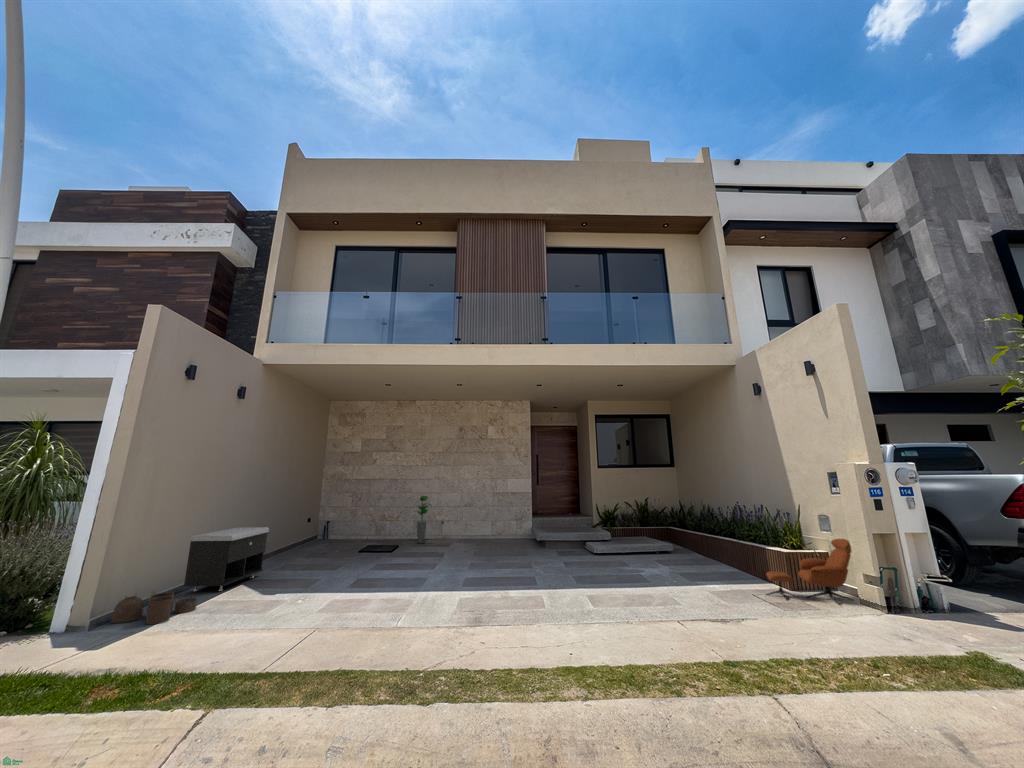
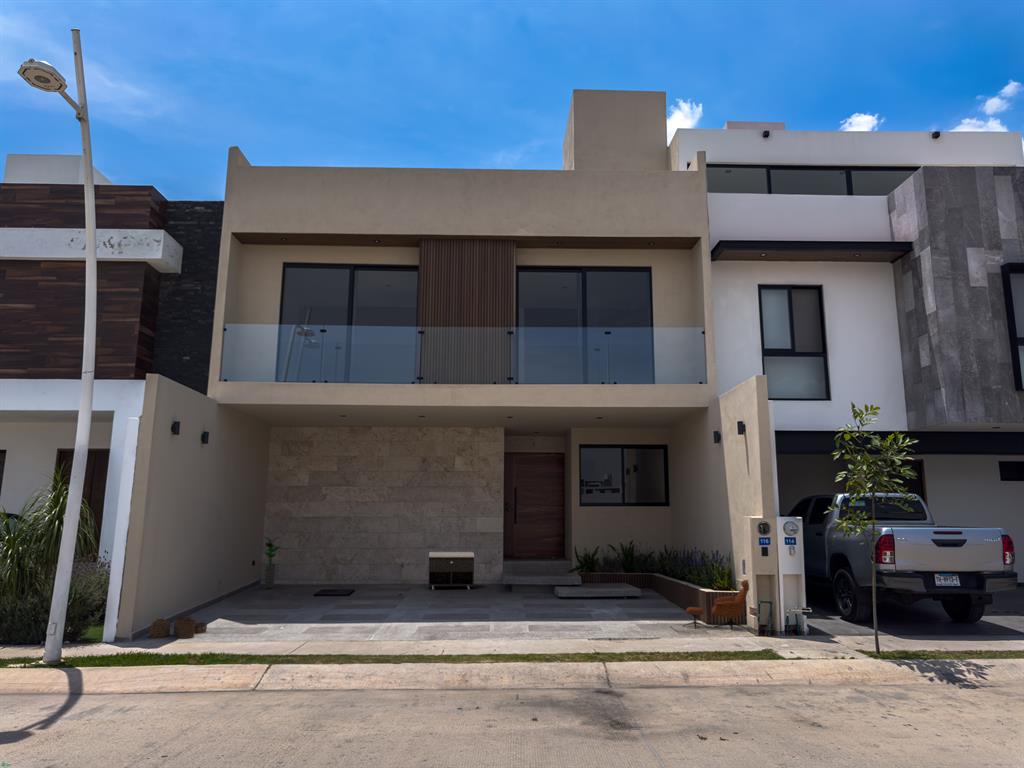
potted plant: present [417,496,432,543] -> present [264,537,281,588]
storage bench: present [184,527,269,591] -> present [428,552,474,589]

